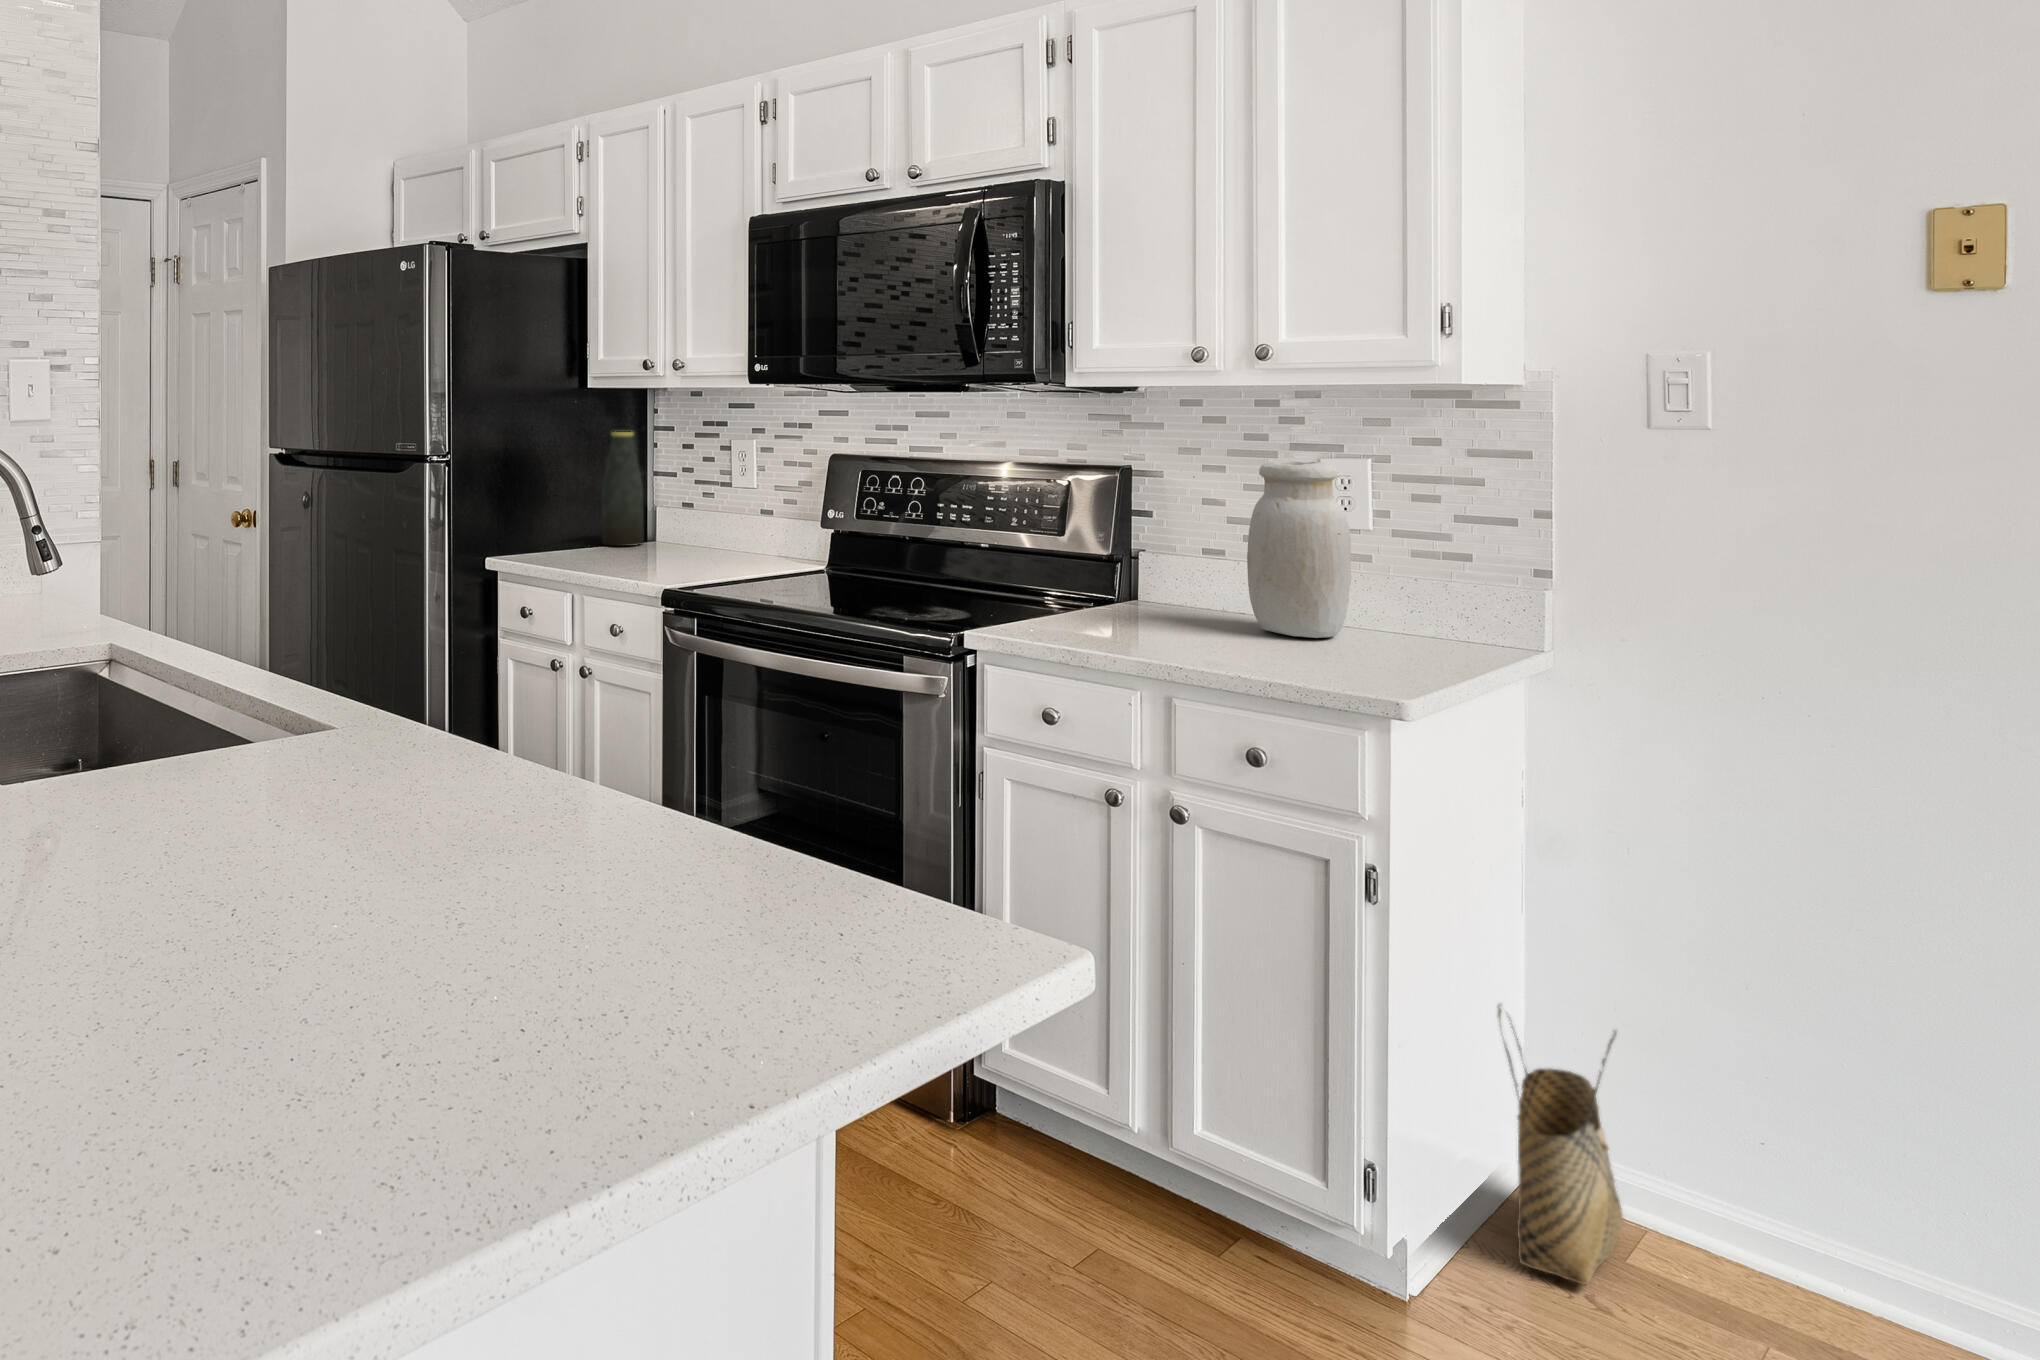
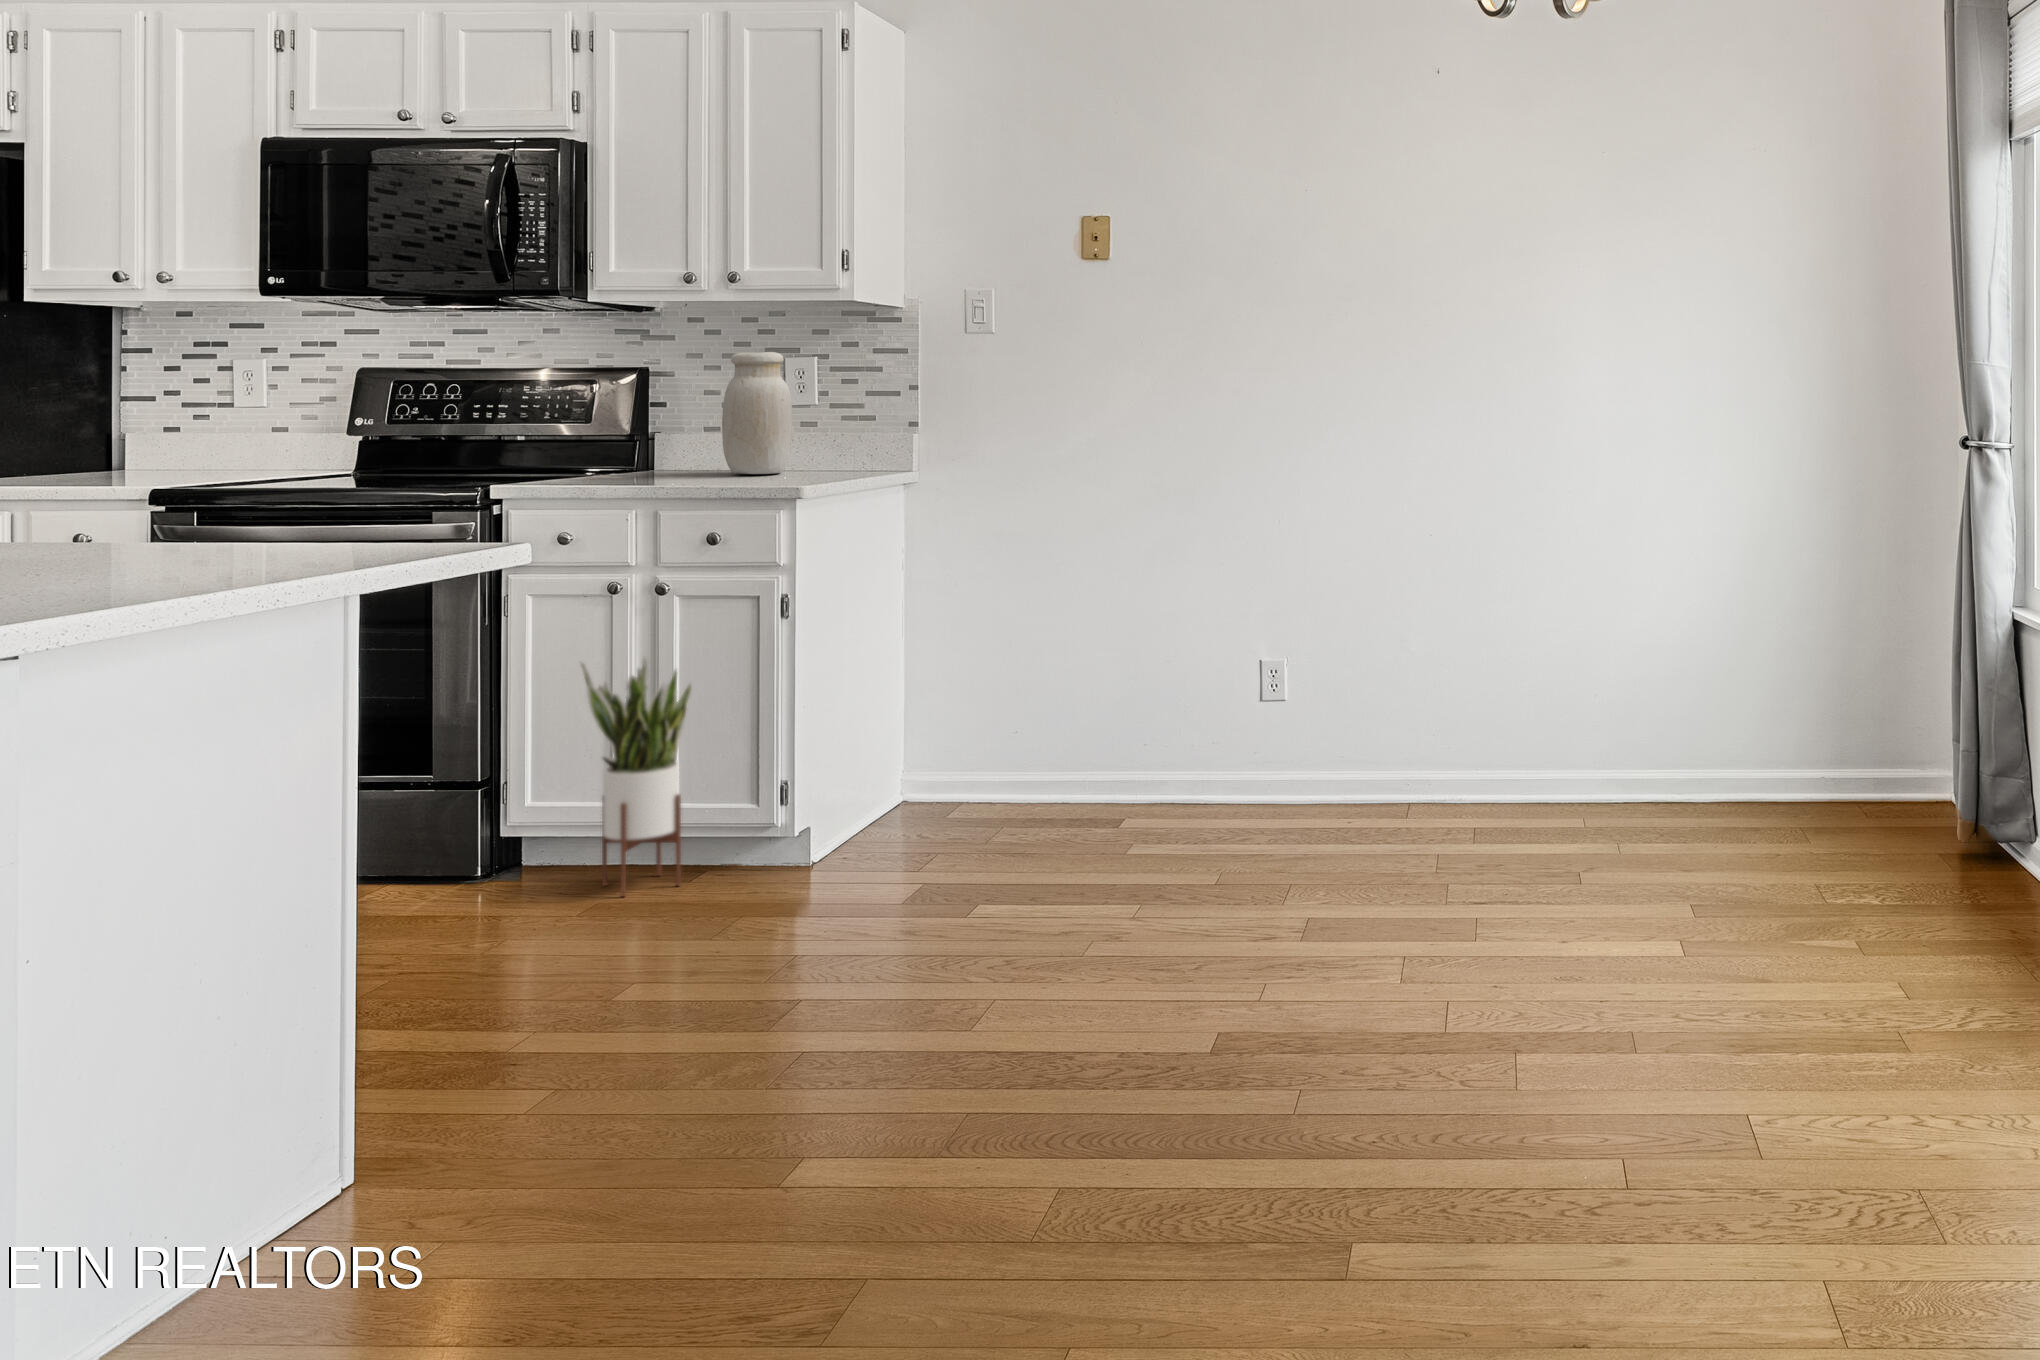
bottle: present [602,432,643,546] -> none [64,354,120,475]
potted plant: none [1070,901,1226,1266] -> present [581,656,692,897]
woven basket: present [1497,1005,1624,1285] -> none [870,690,941,843]

